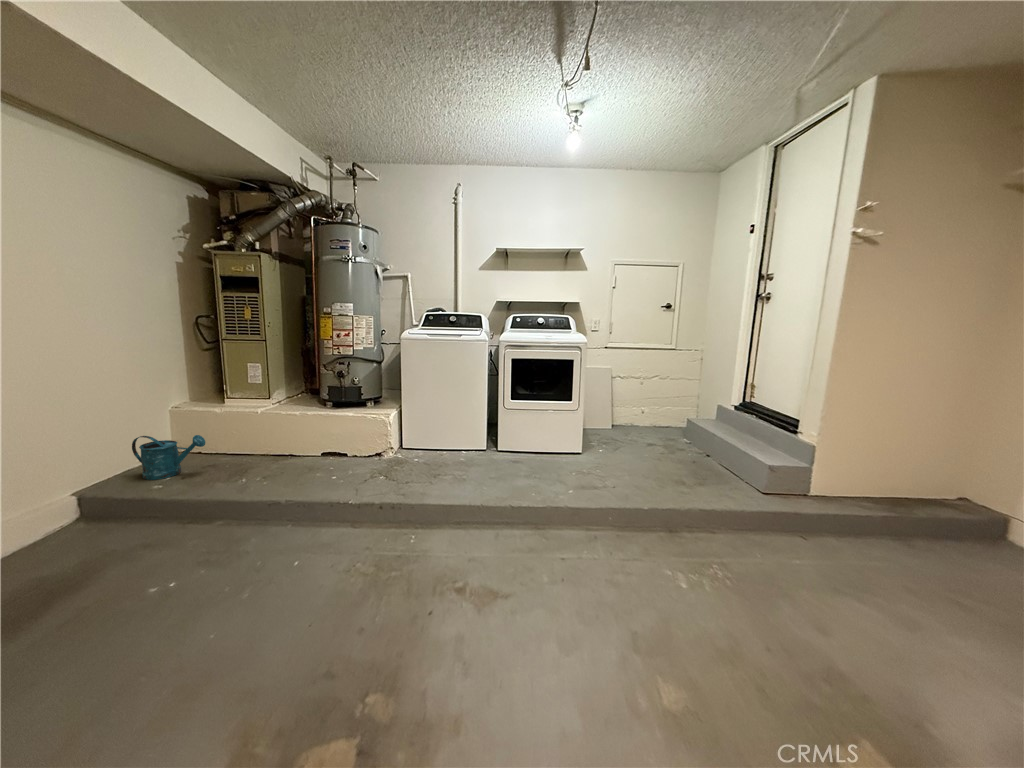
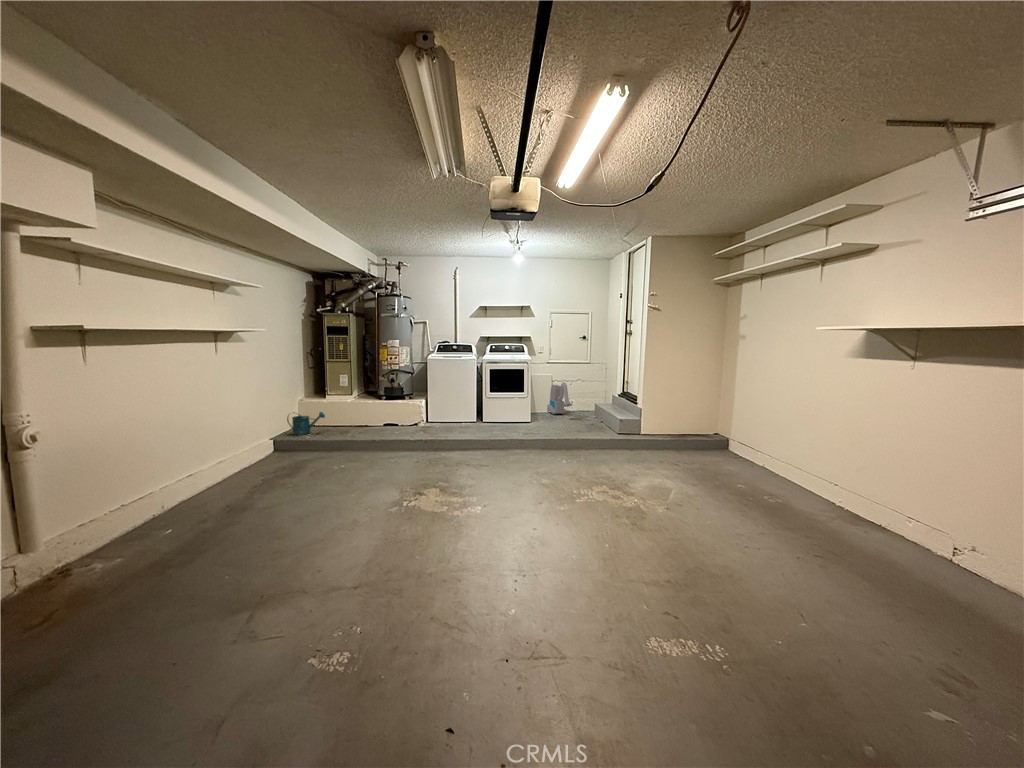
vacuum cleaner: none [602,382,654,434] -> present [547,382,572,415]

